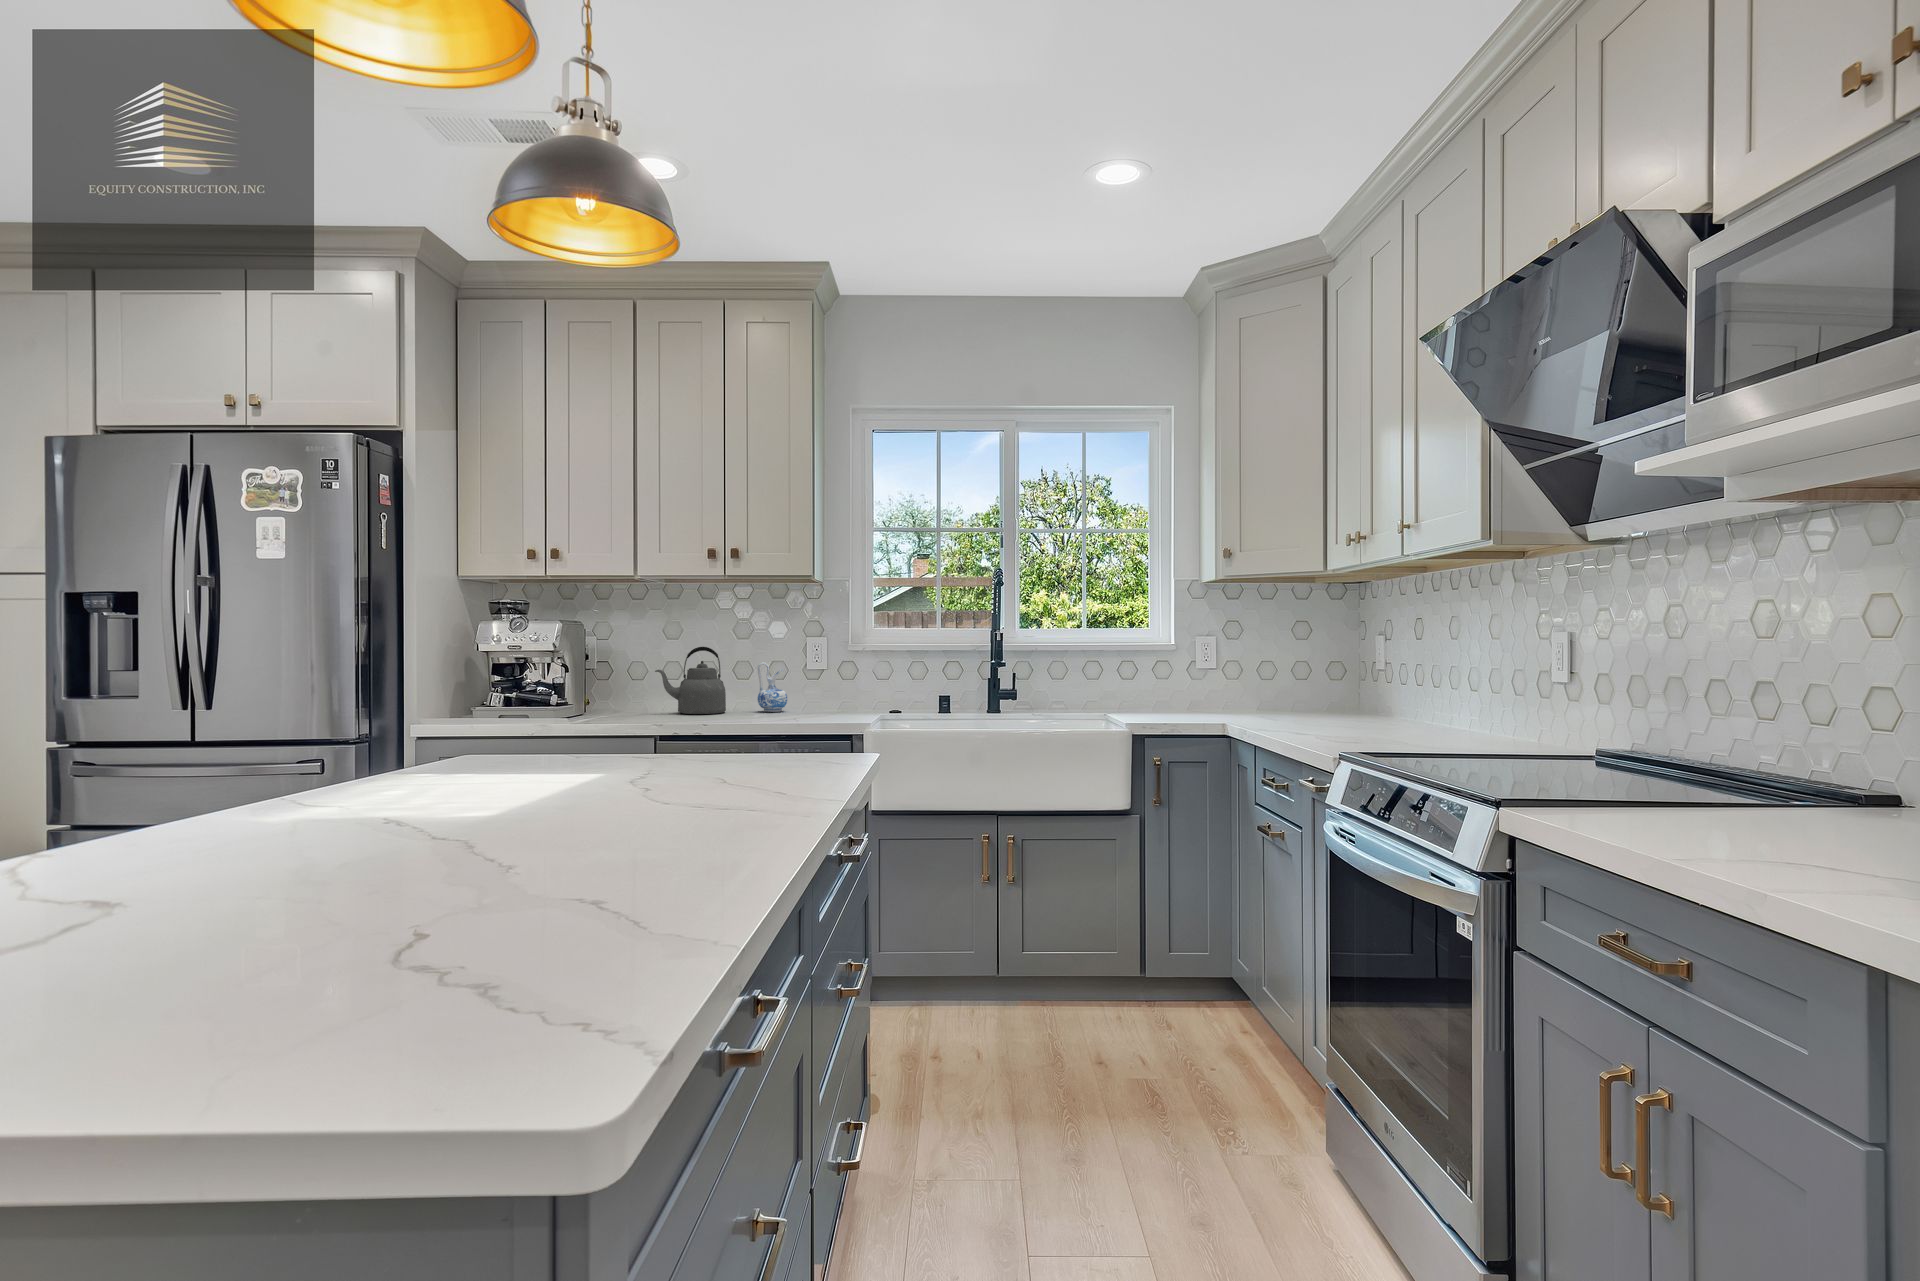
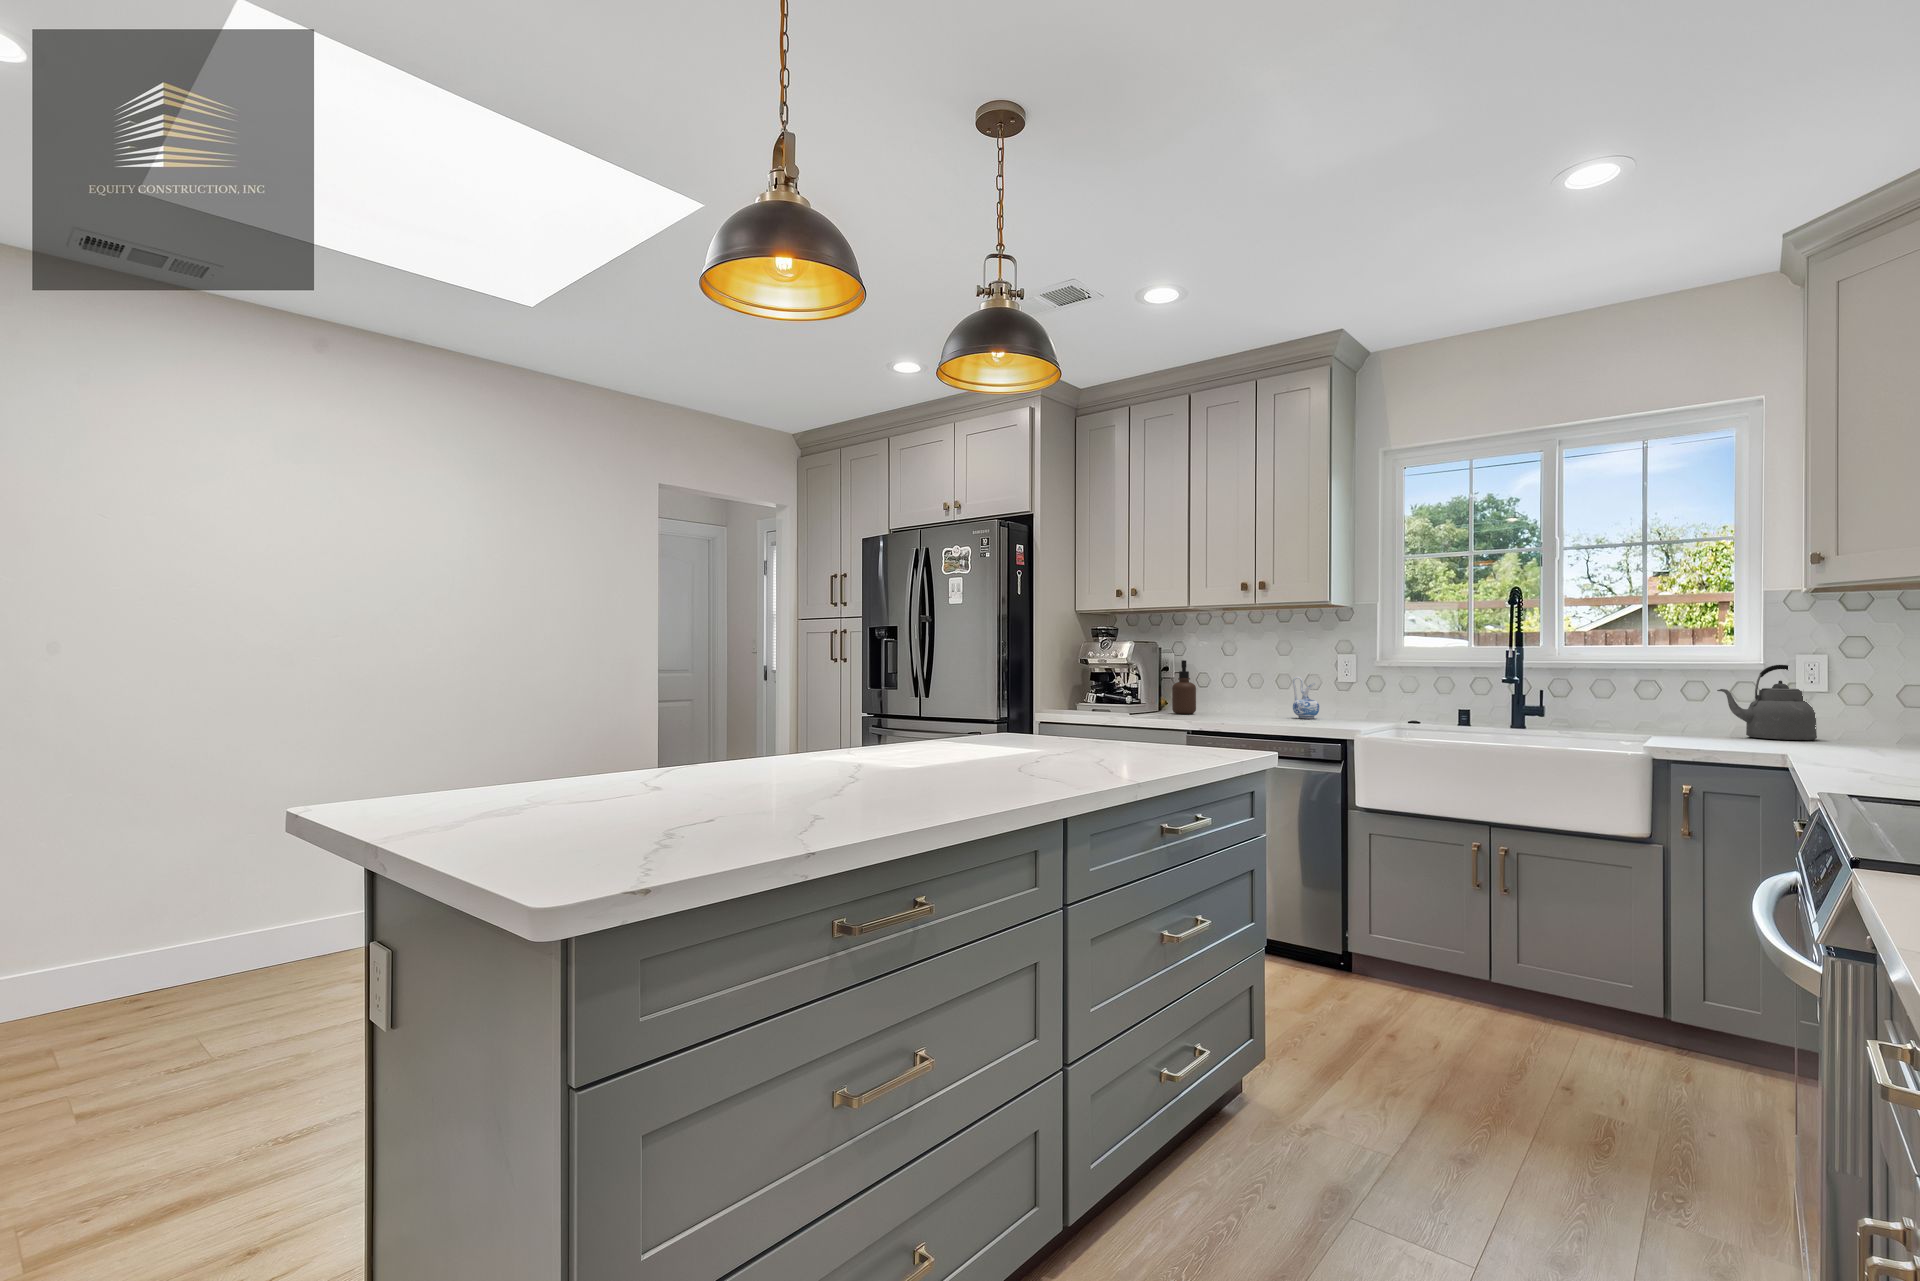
soap dispenser: none [603,643,635,713] -> present [1172,660,1196,714]
kettle: present [655,647,726,714] -> present [1717,665,1817,740]

